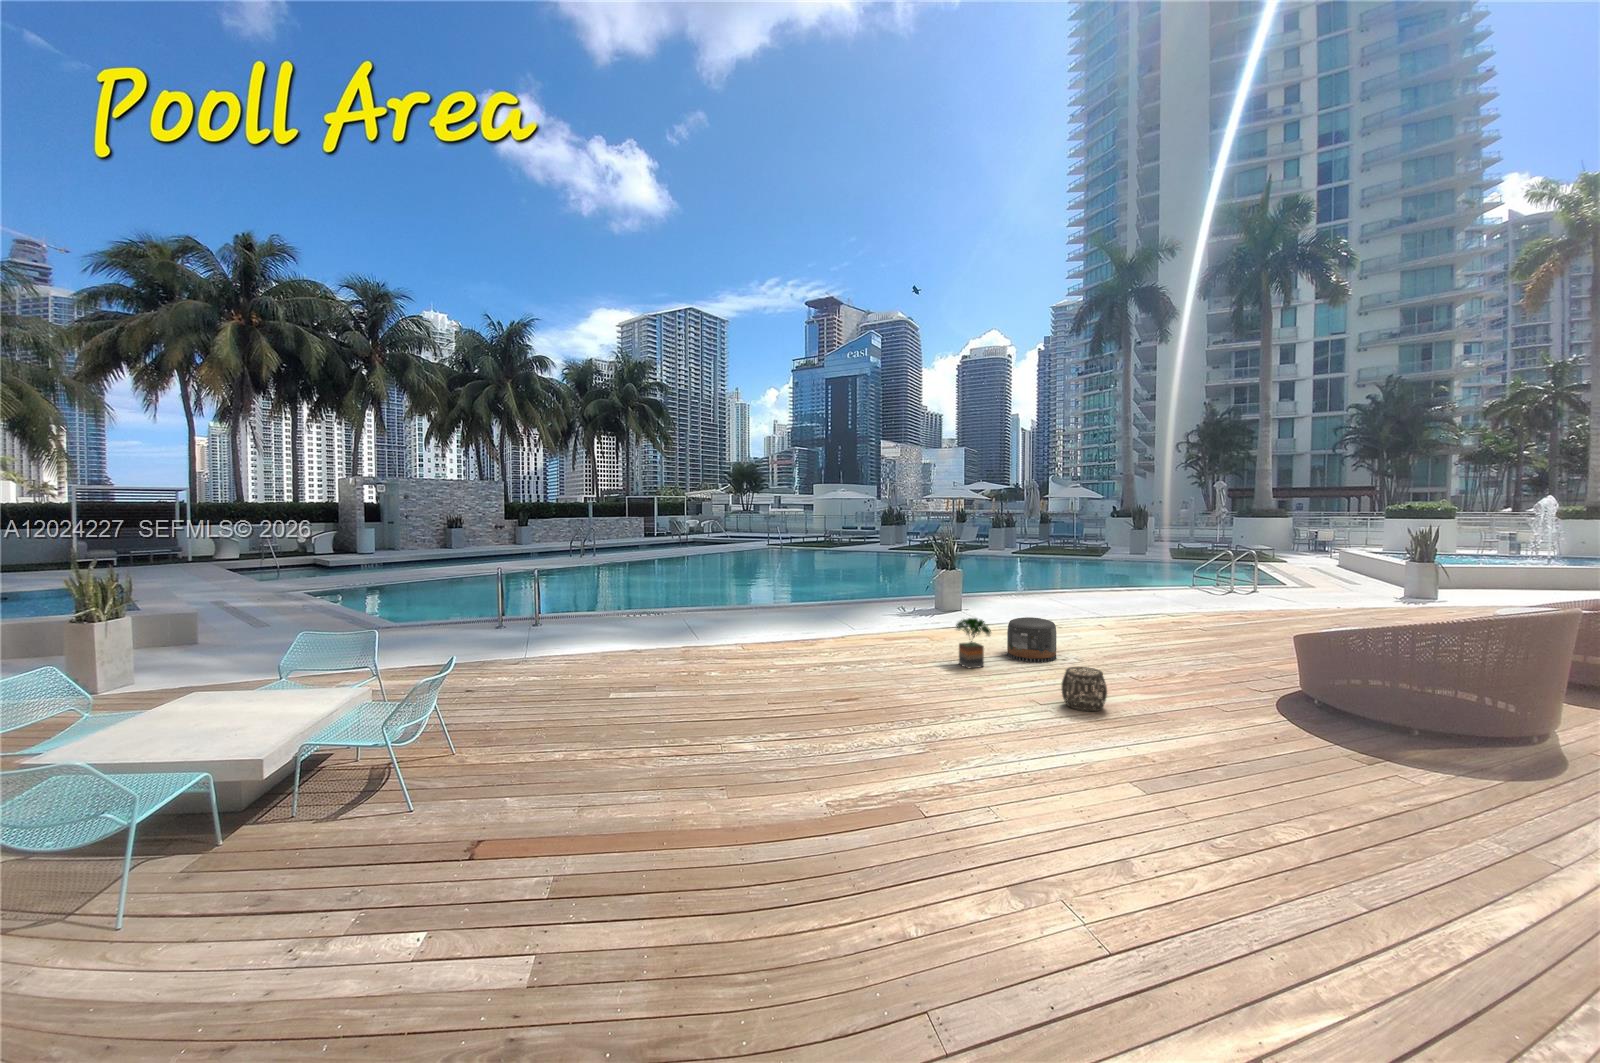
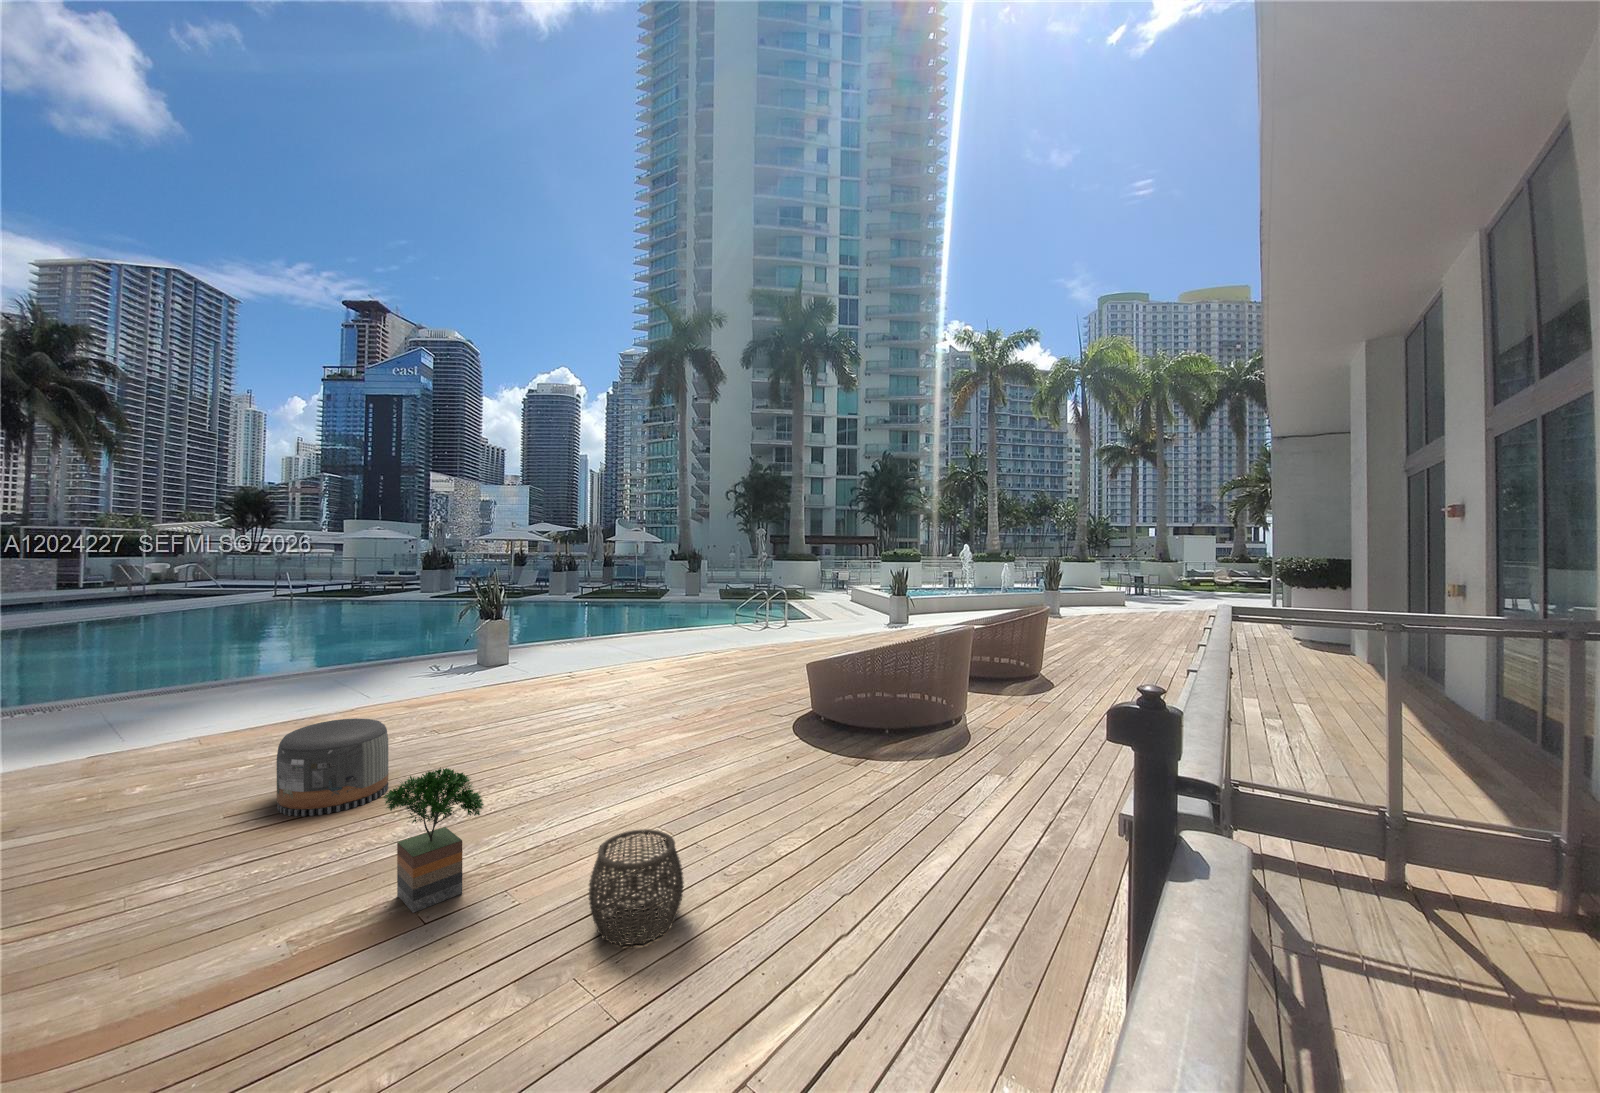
potted tree: present [956,618,991,668] -> present [384,768,484,913]
woven basket: present [1061,667,1107,712] -> present [589,829,684,946]

